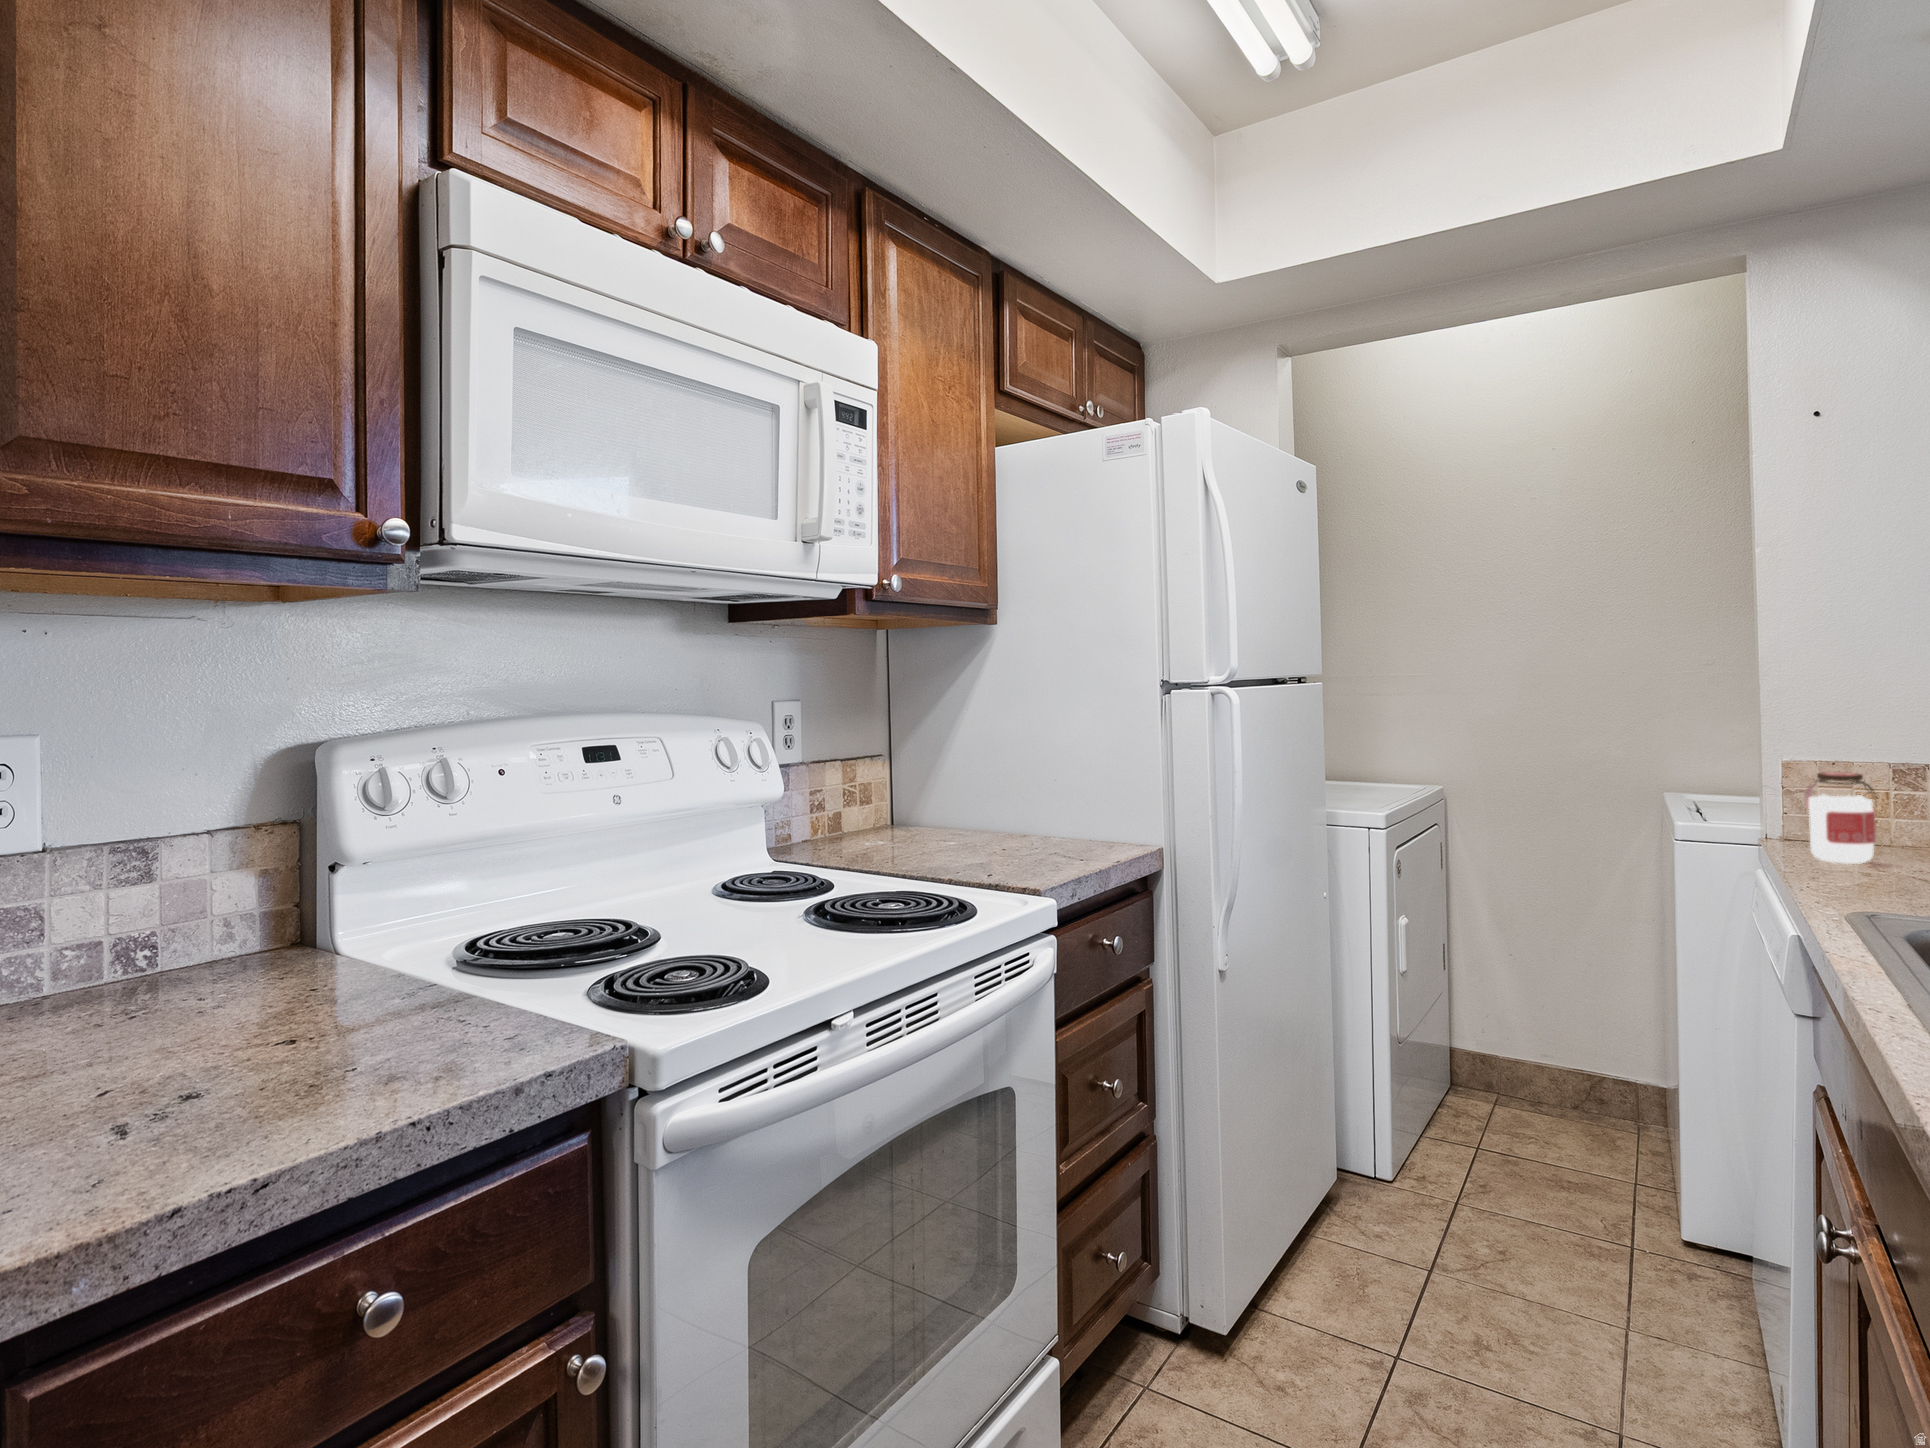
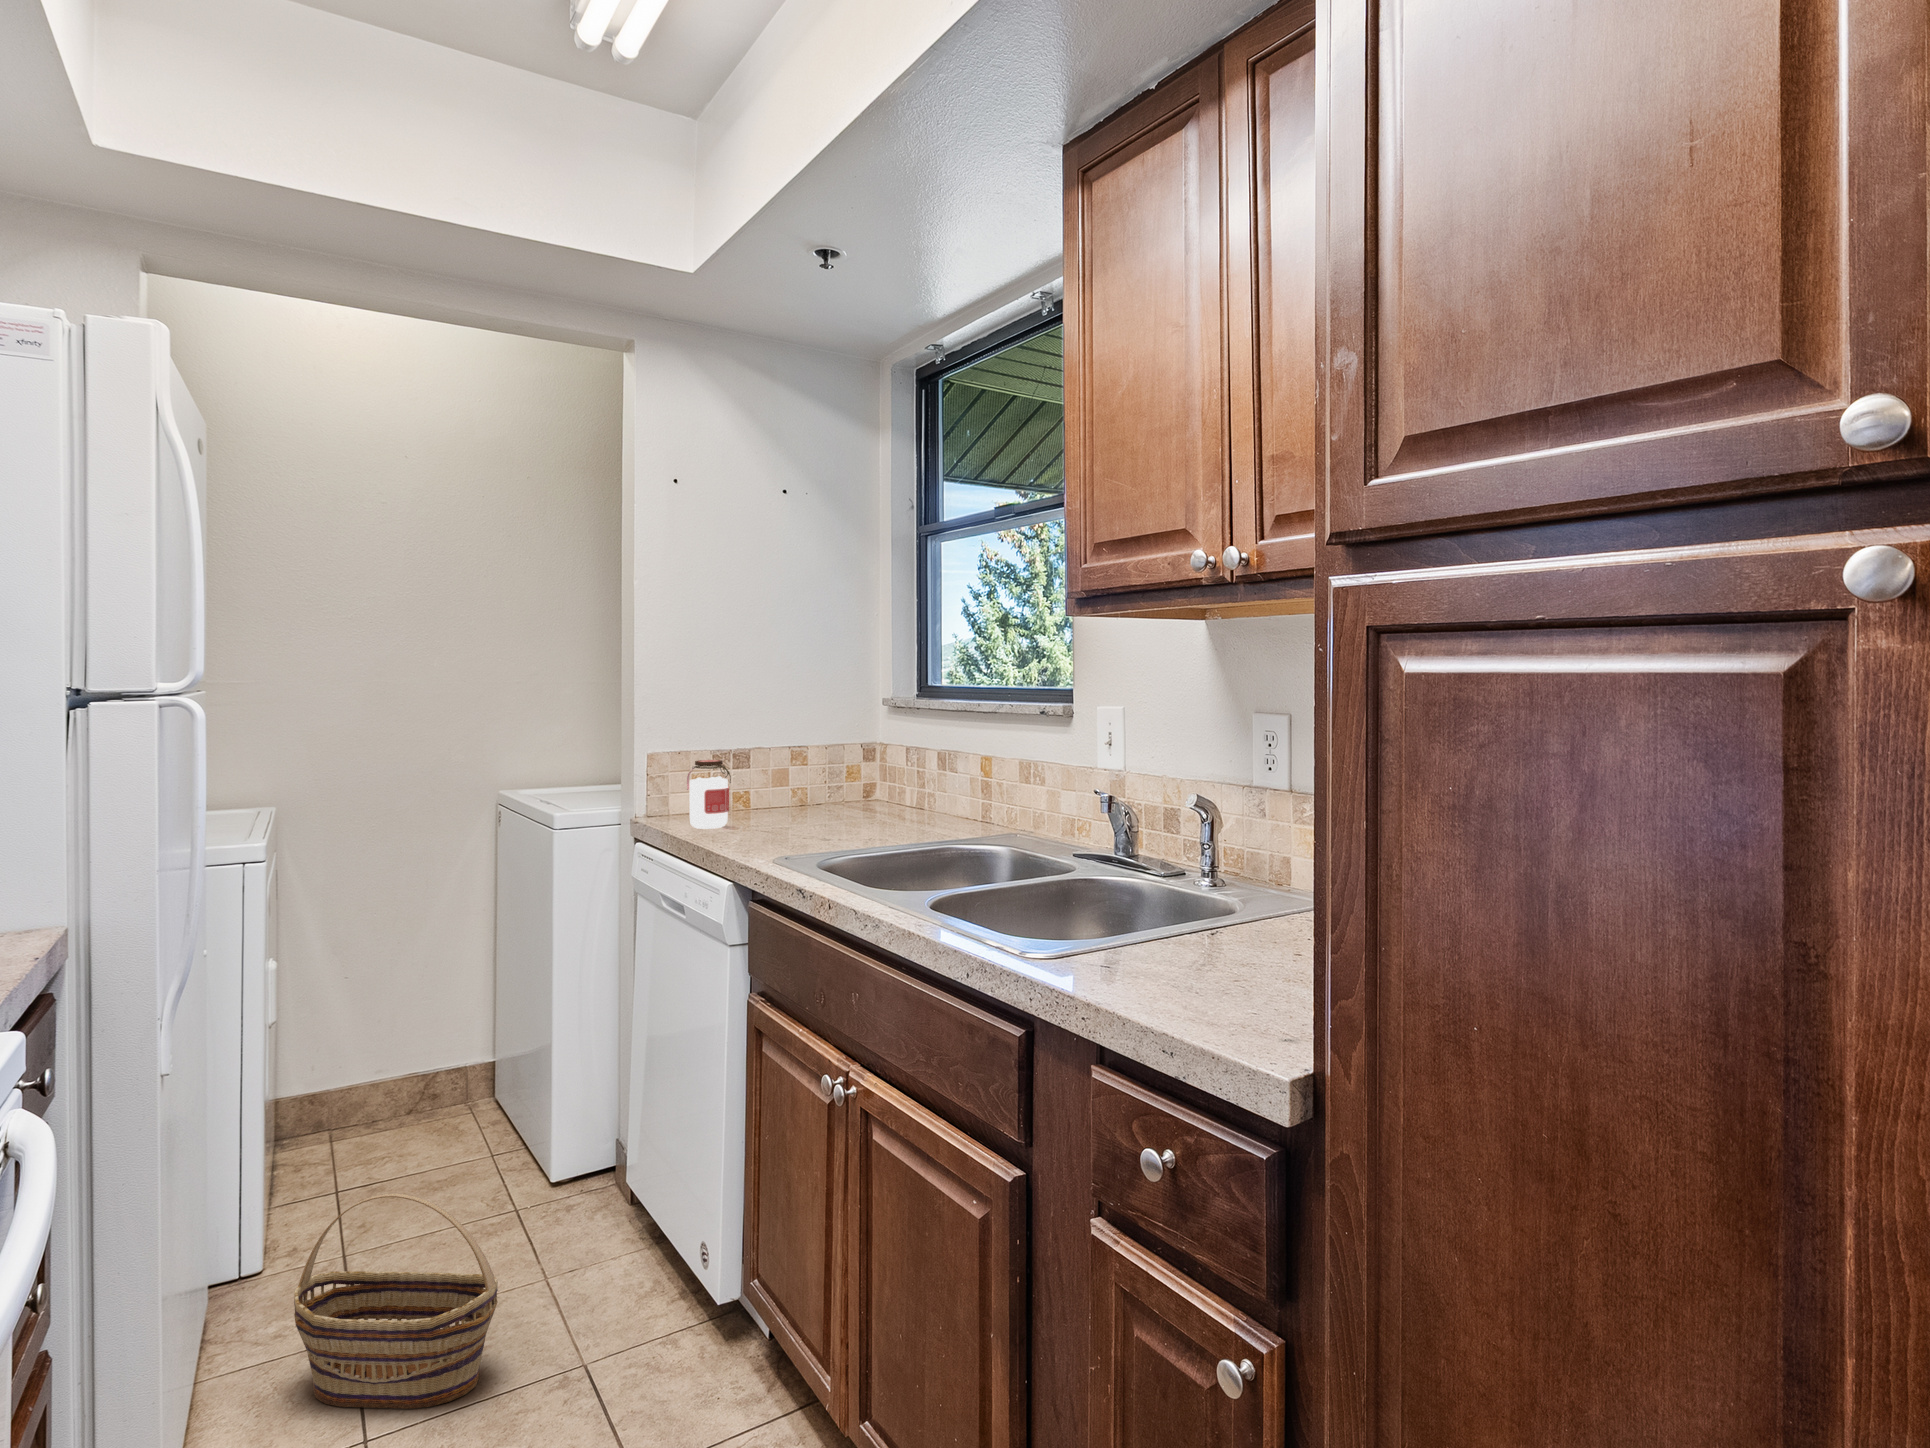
basket: none [1362,1150,1525,1381] -> present [294,1193,498,1409]

